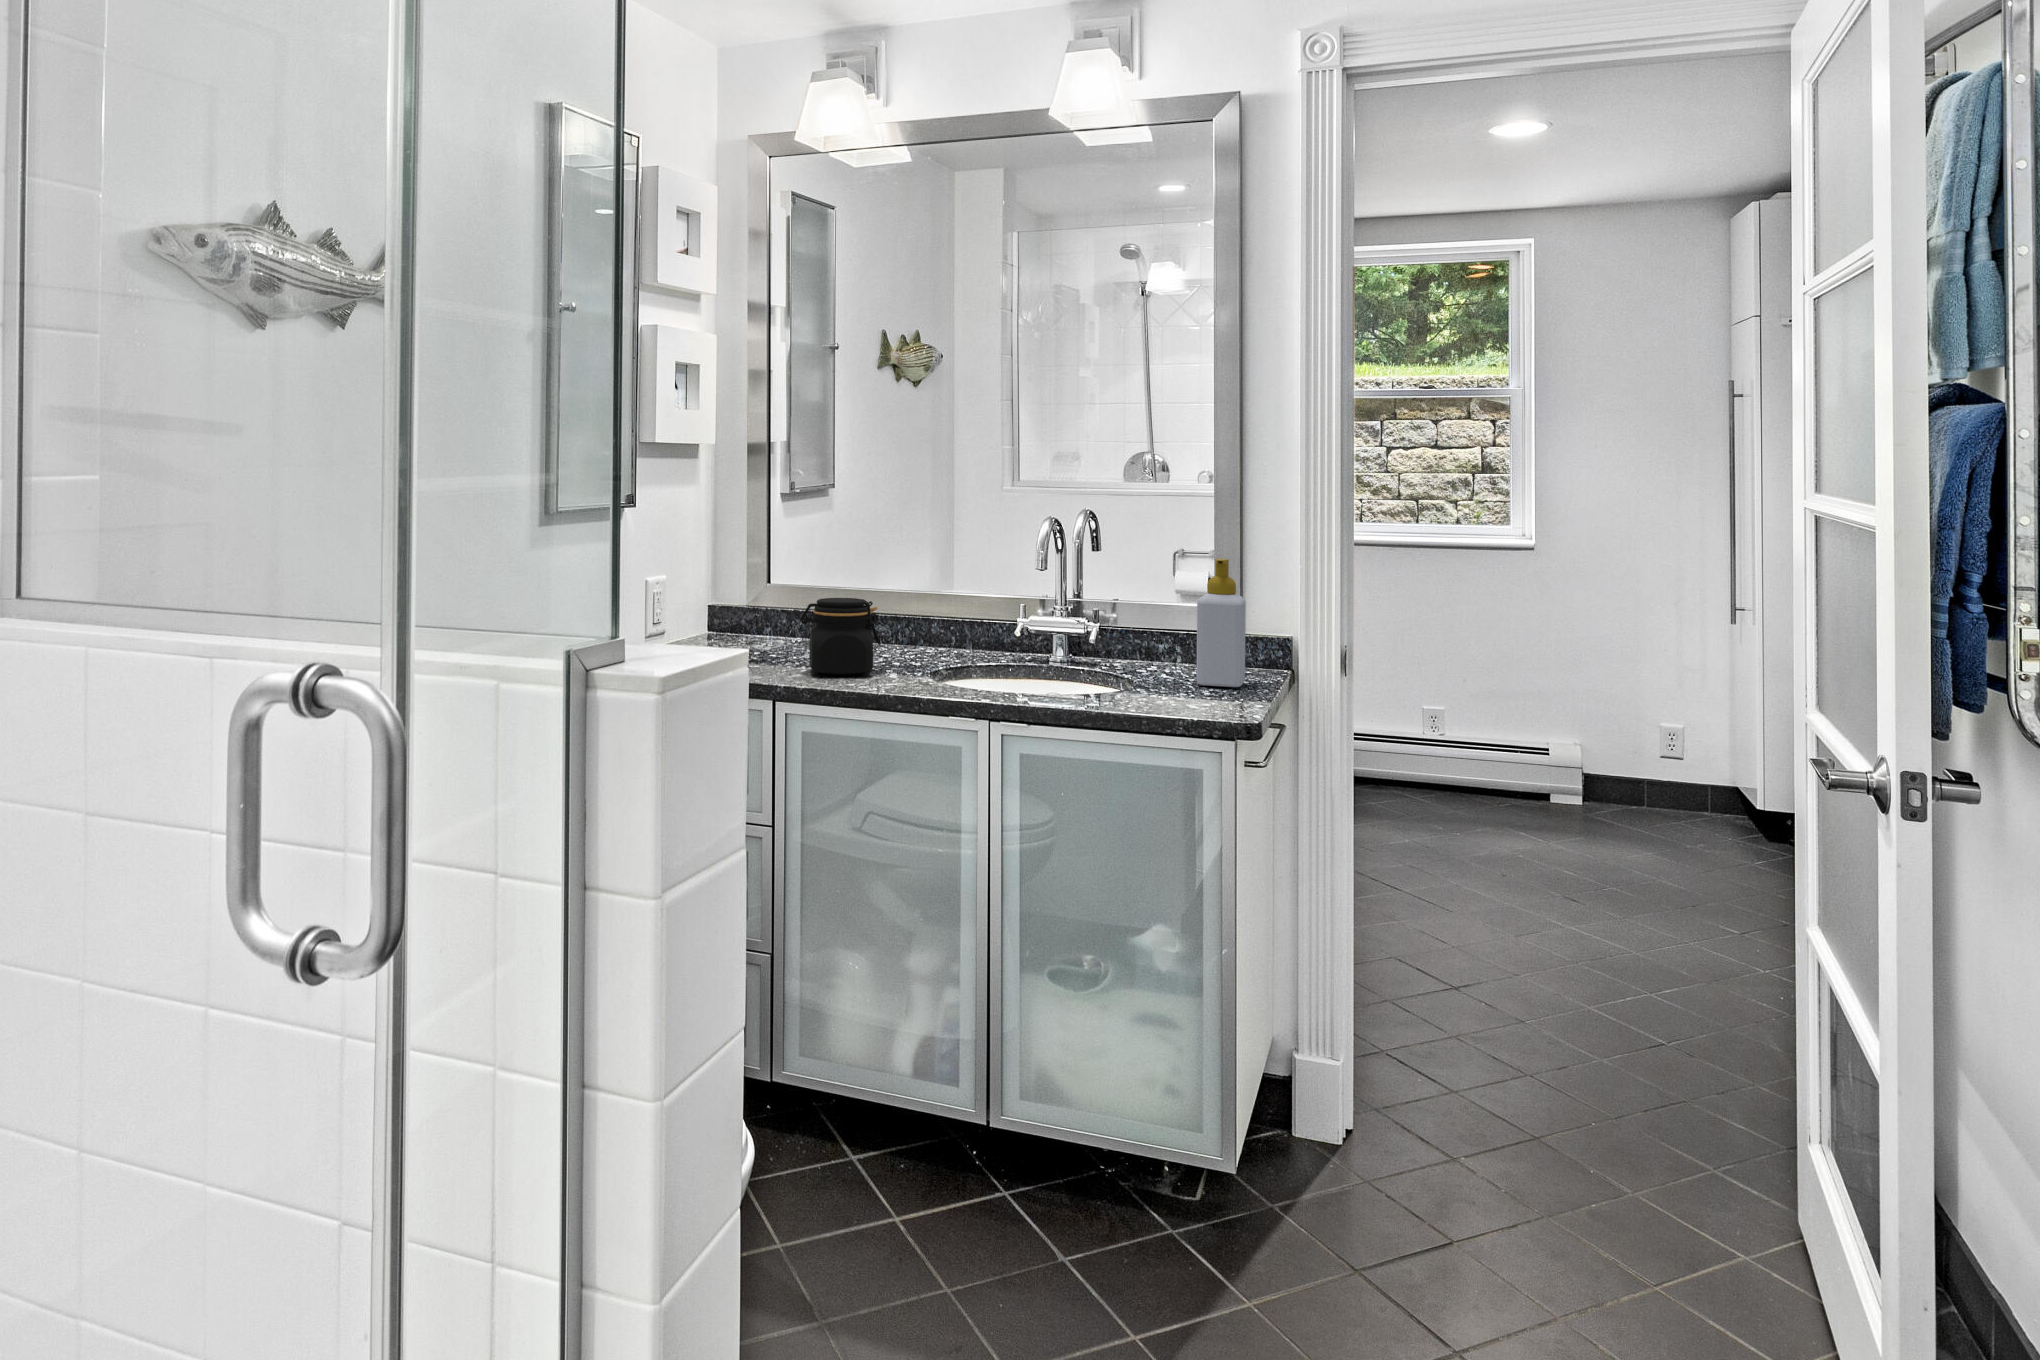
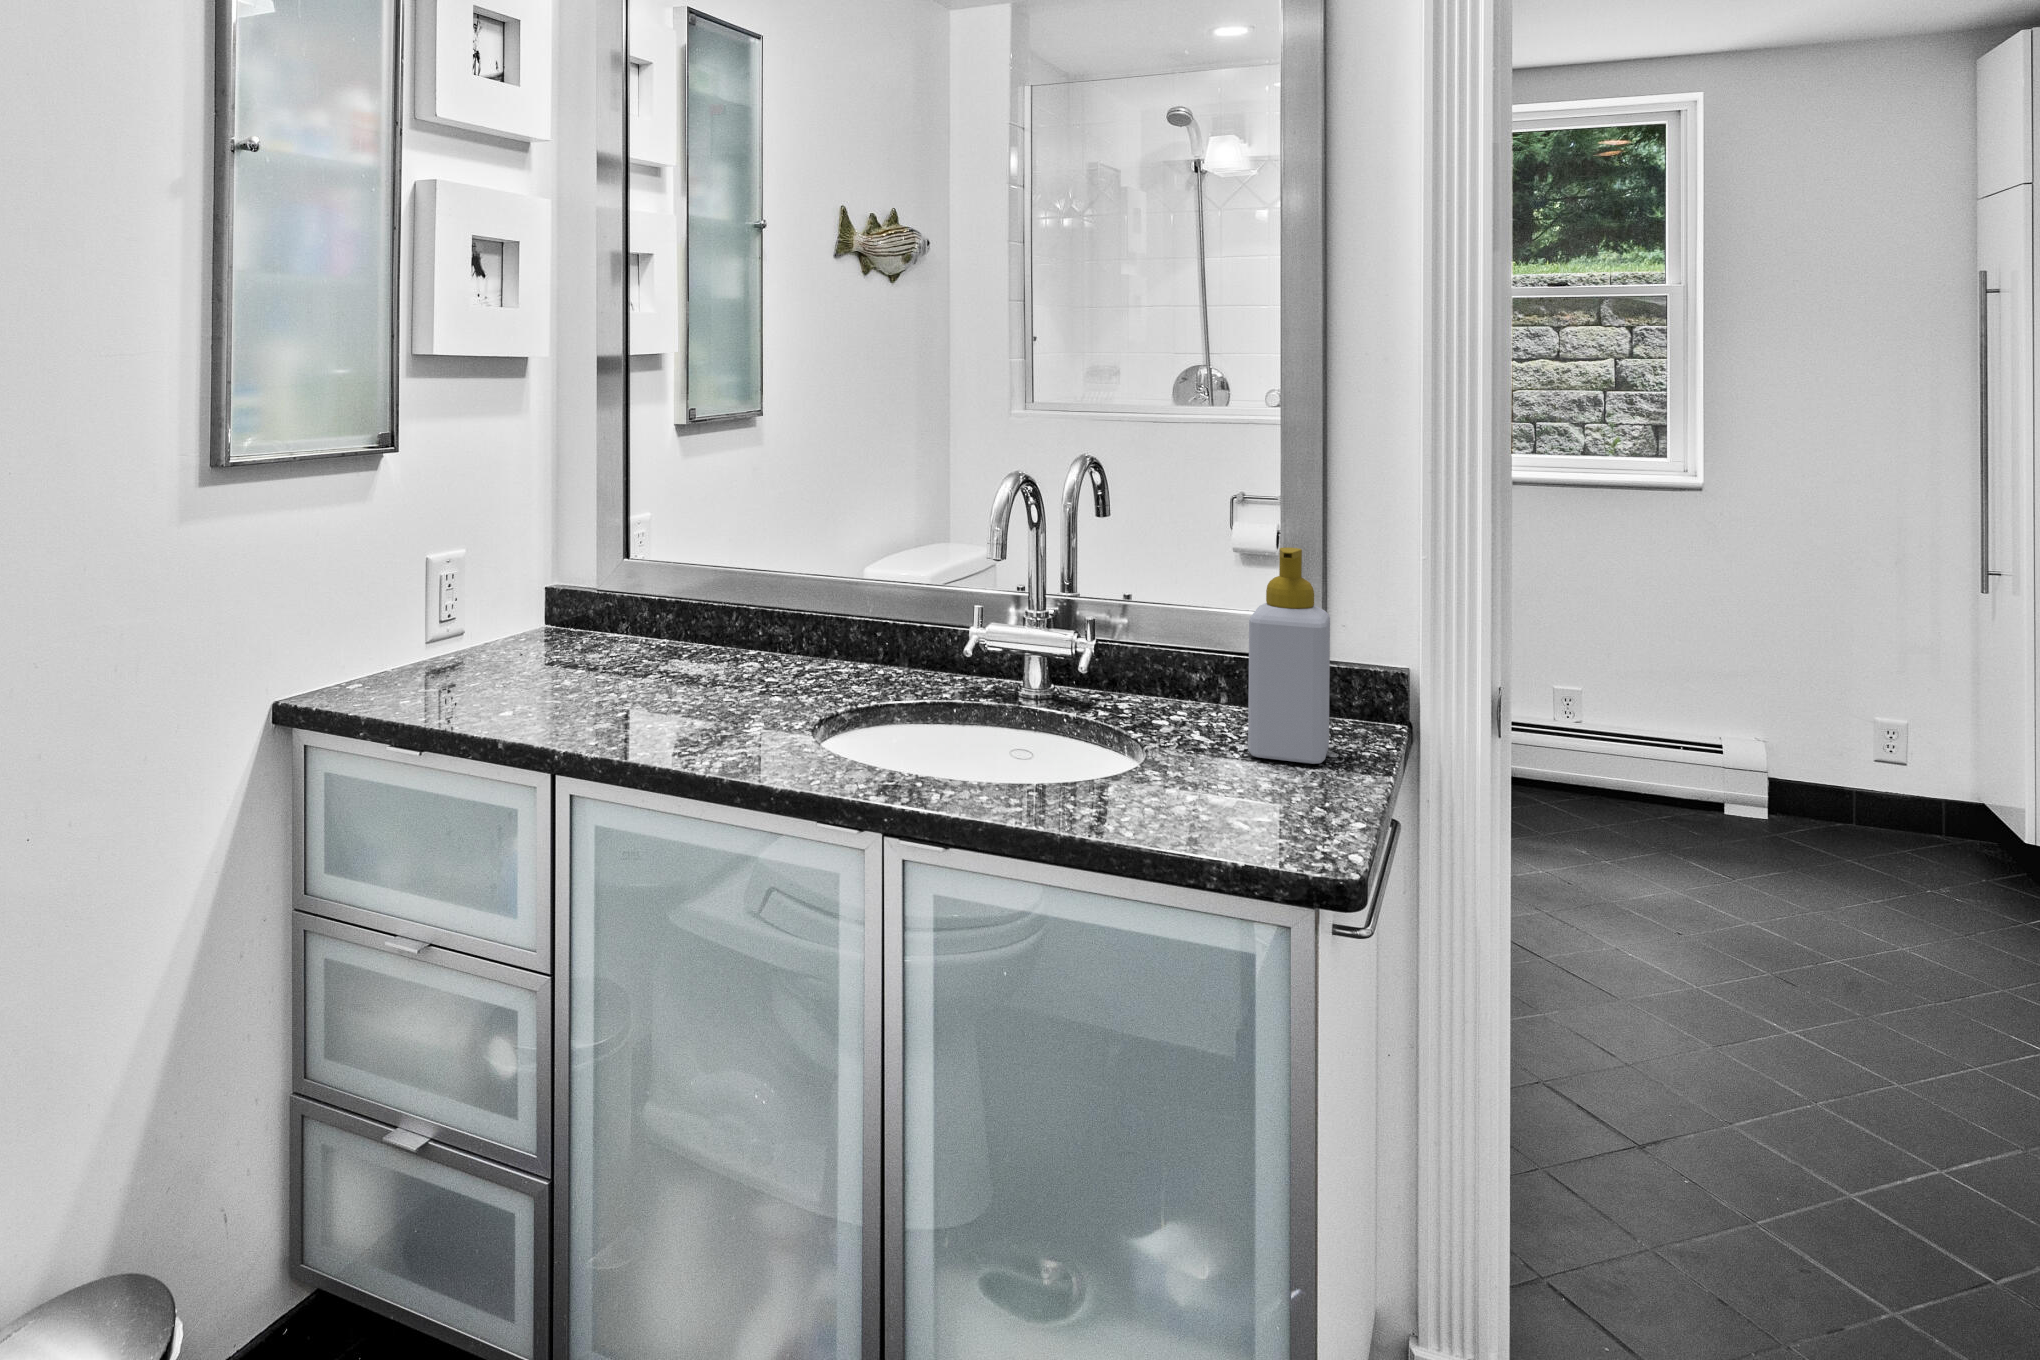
jar: present [800,598,881,675] -> none [620,598,747,725]

